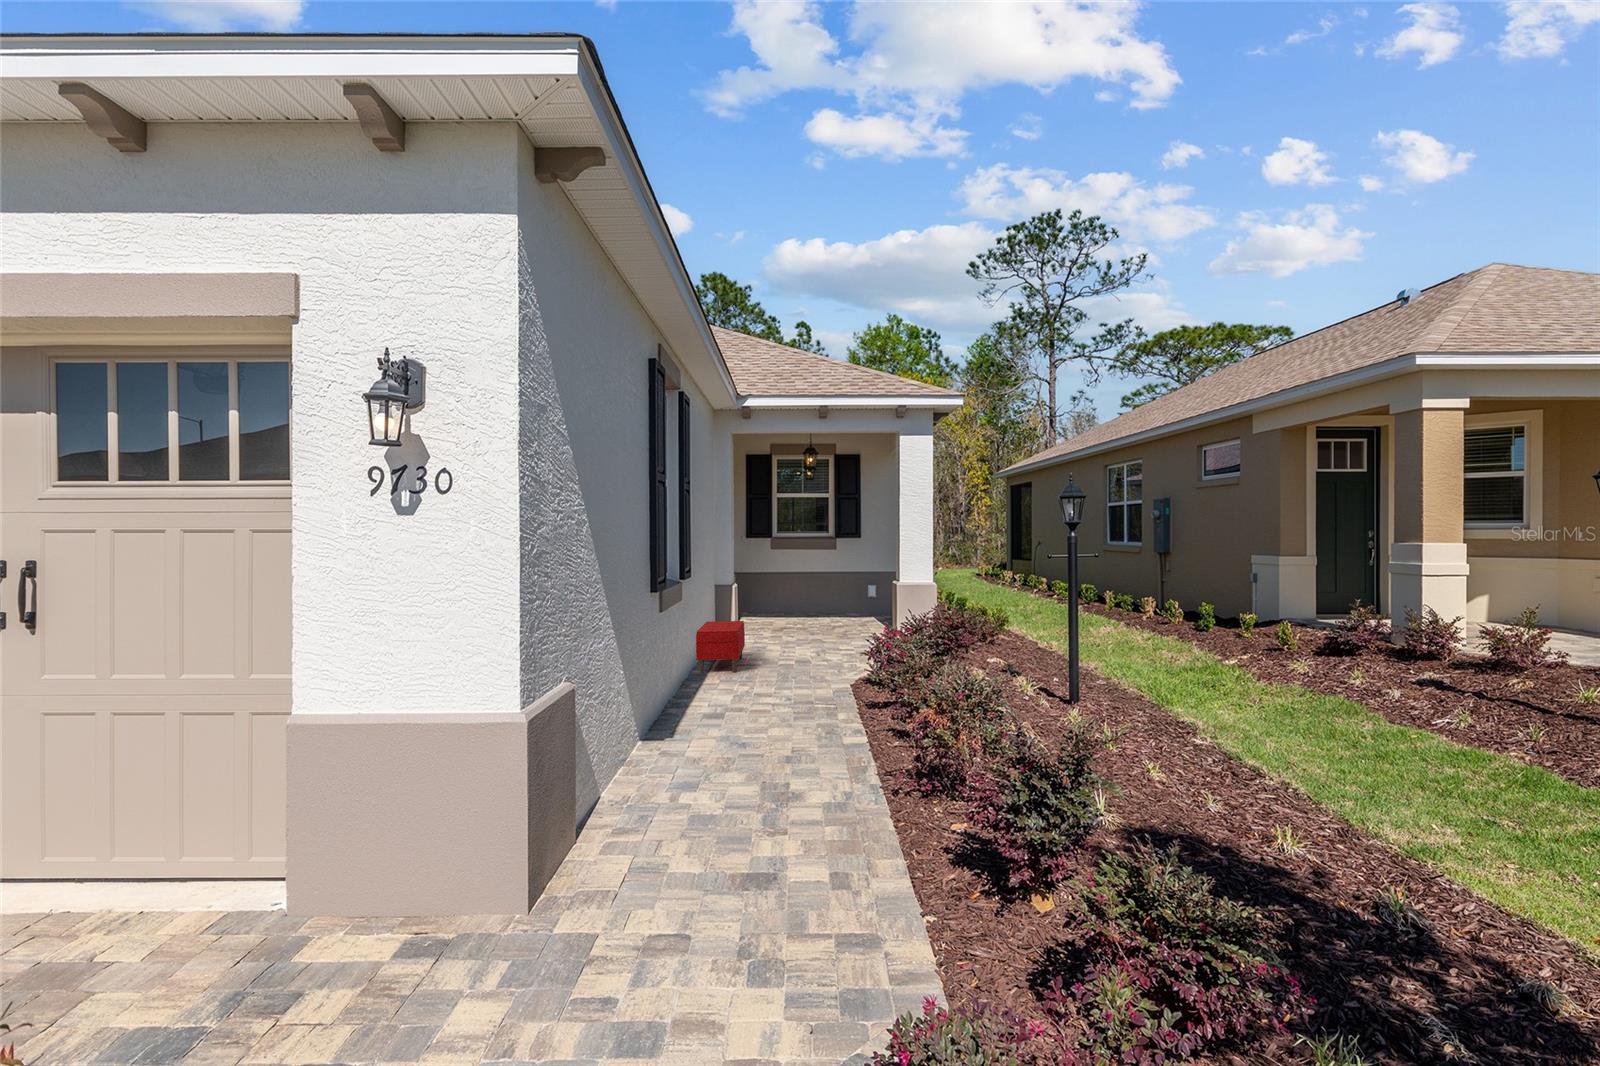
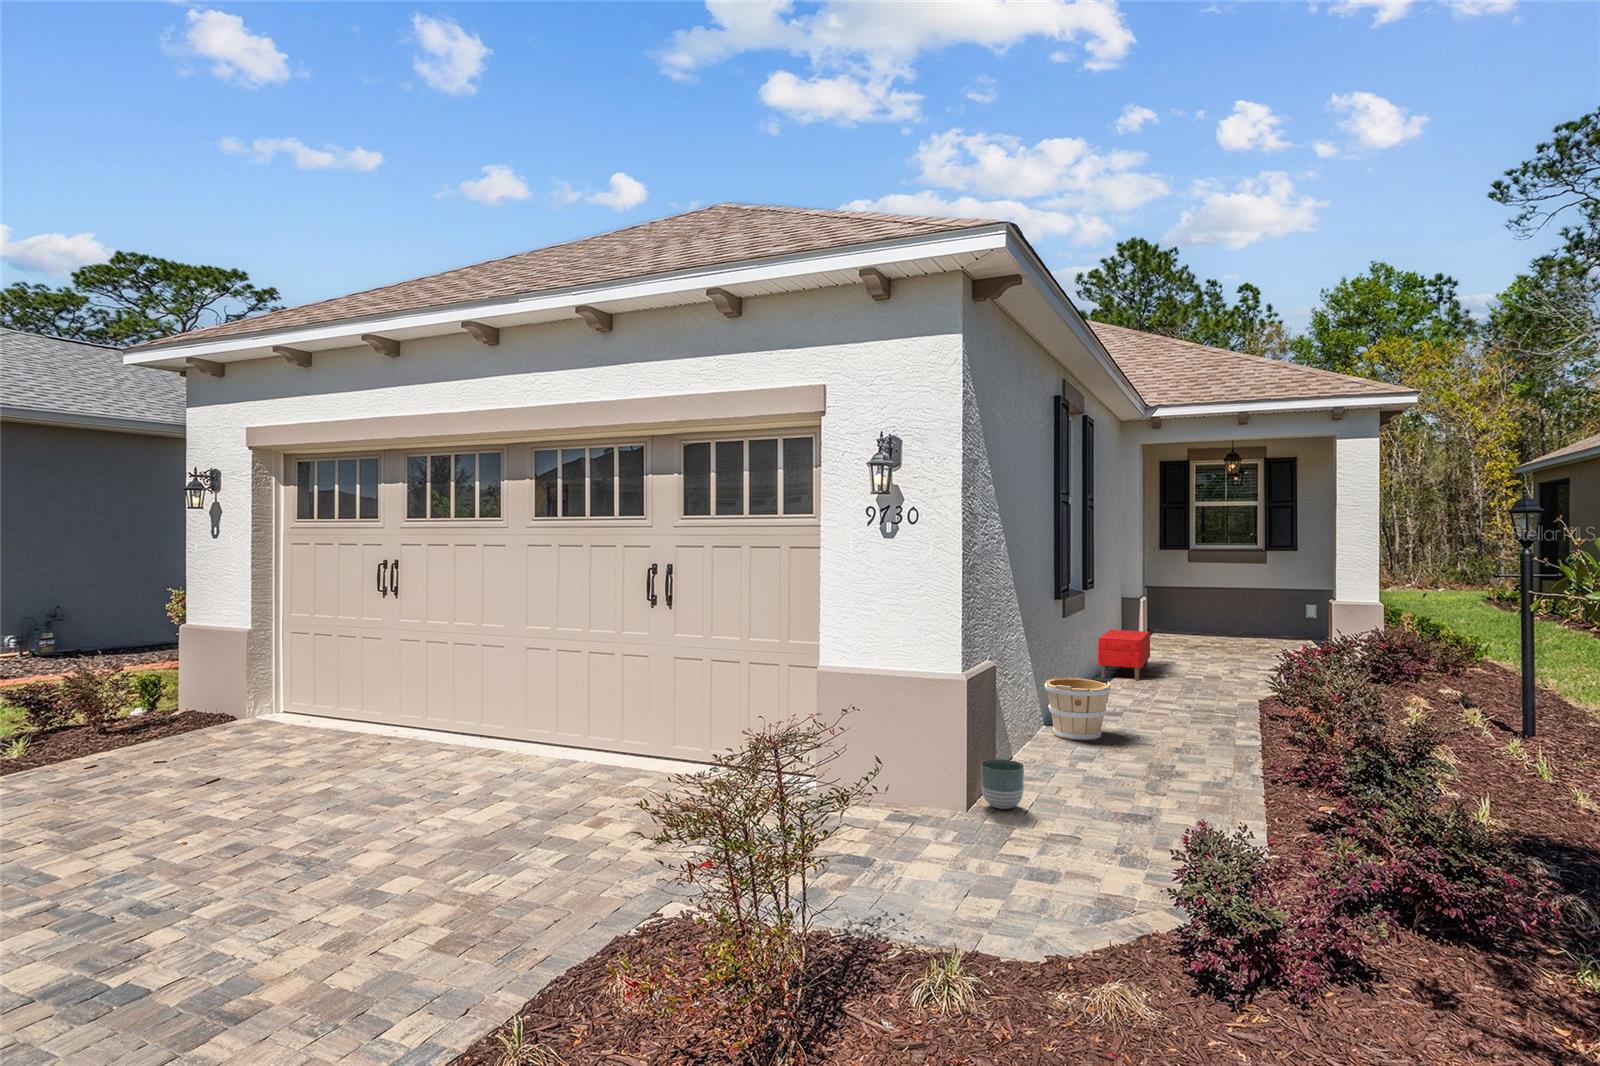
wooden bucket: none [641,682,716,758] -> present [1044,677,1111,740]
planter: none [555,820,615,894] -> present [981,759,1024,809]

